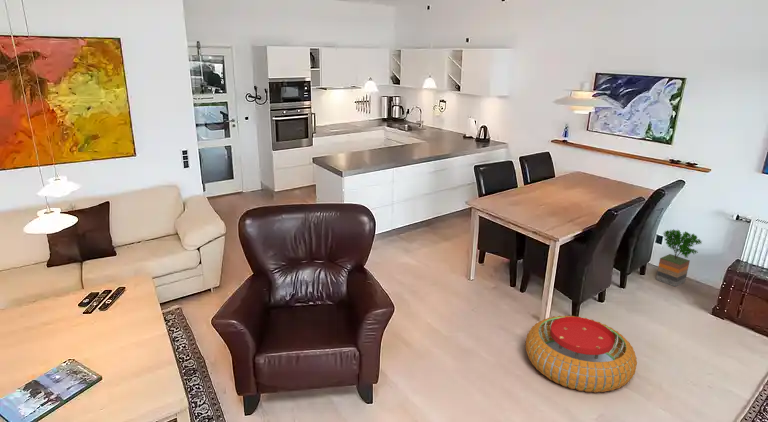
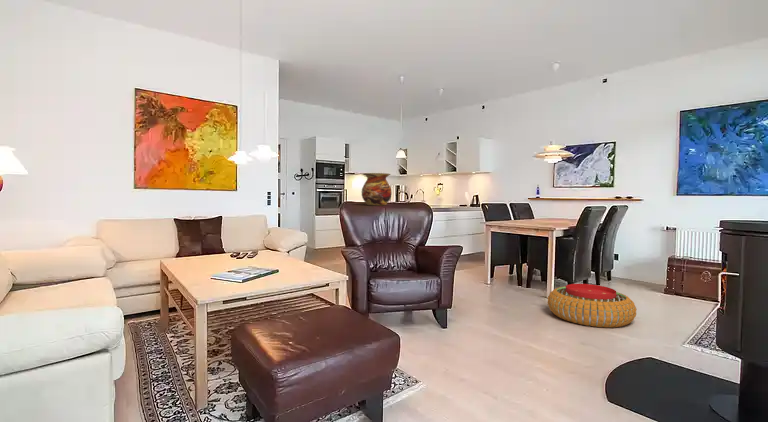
vase: none [281,161,323,210] -> present [362,173,391,205]
potted tree: present [656,229,701,286] -> none [619,243,649,285]

